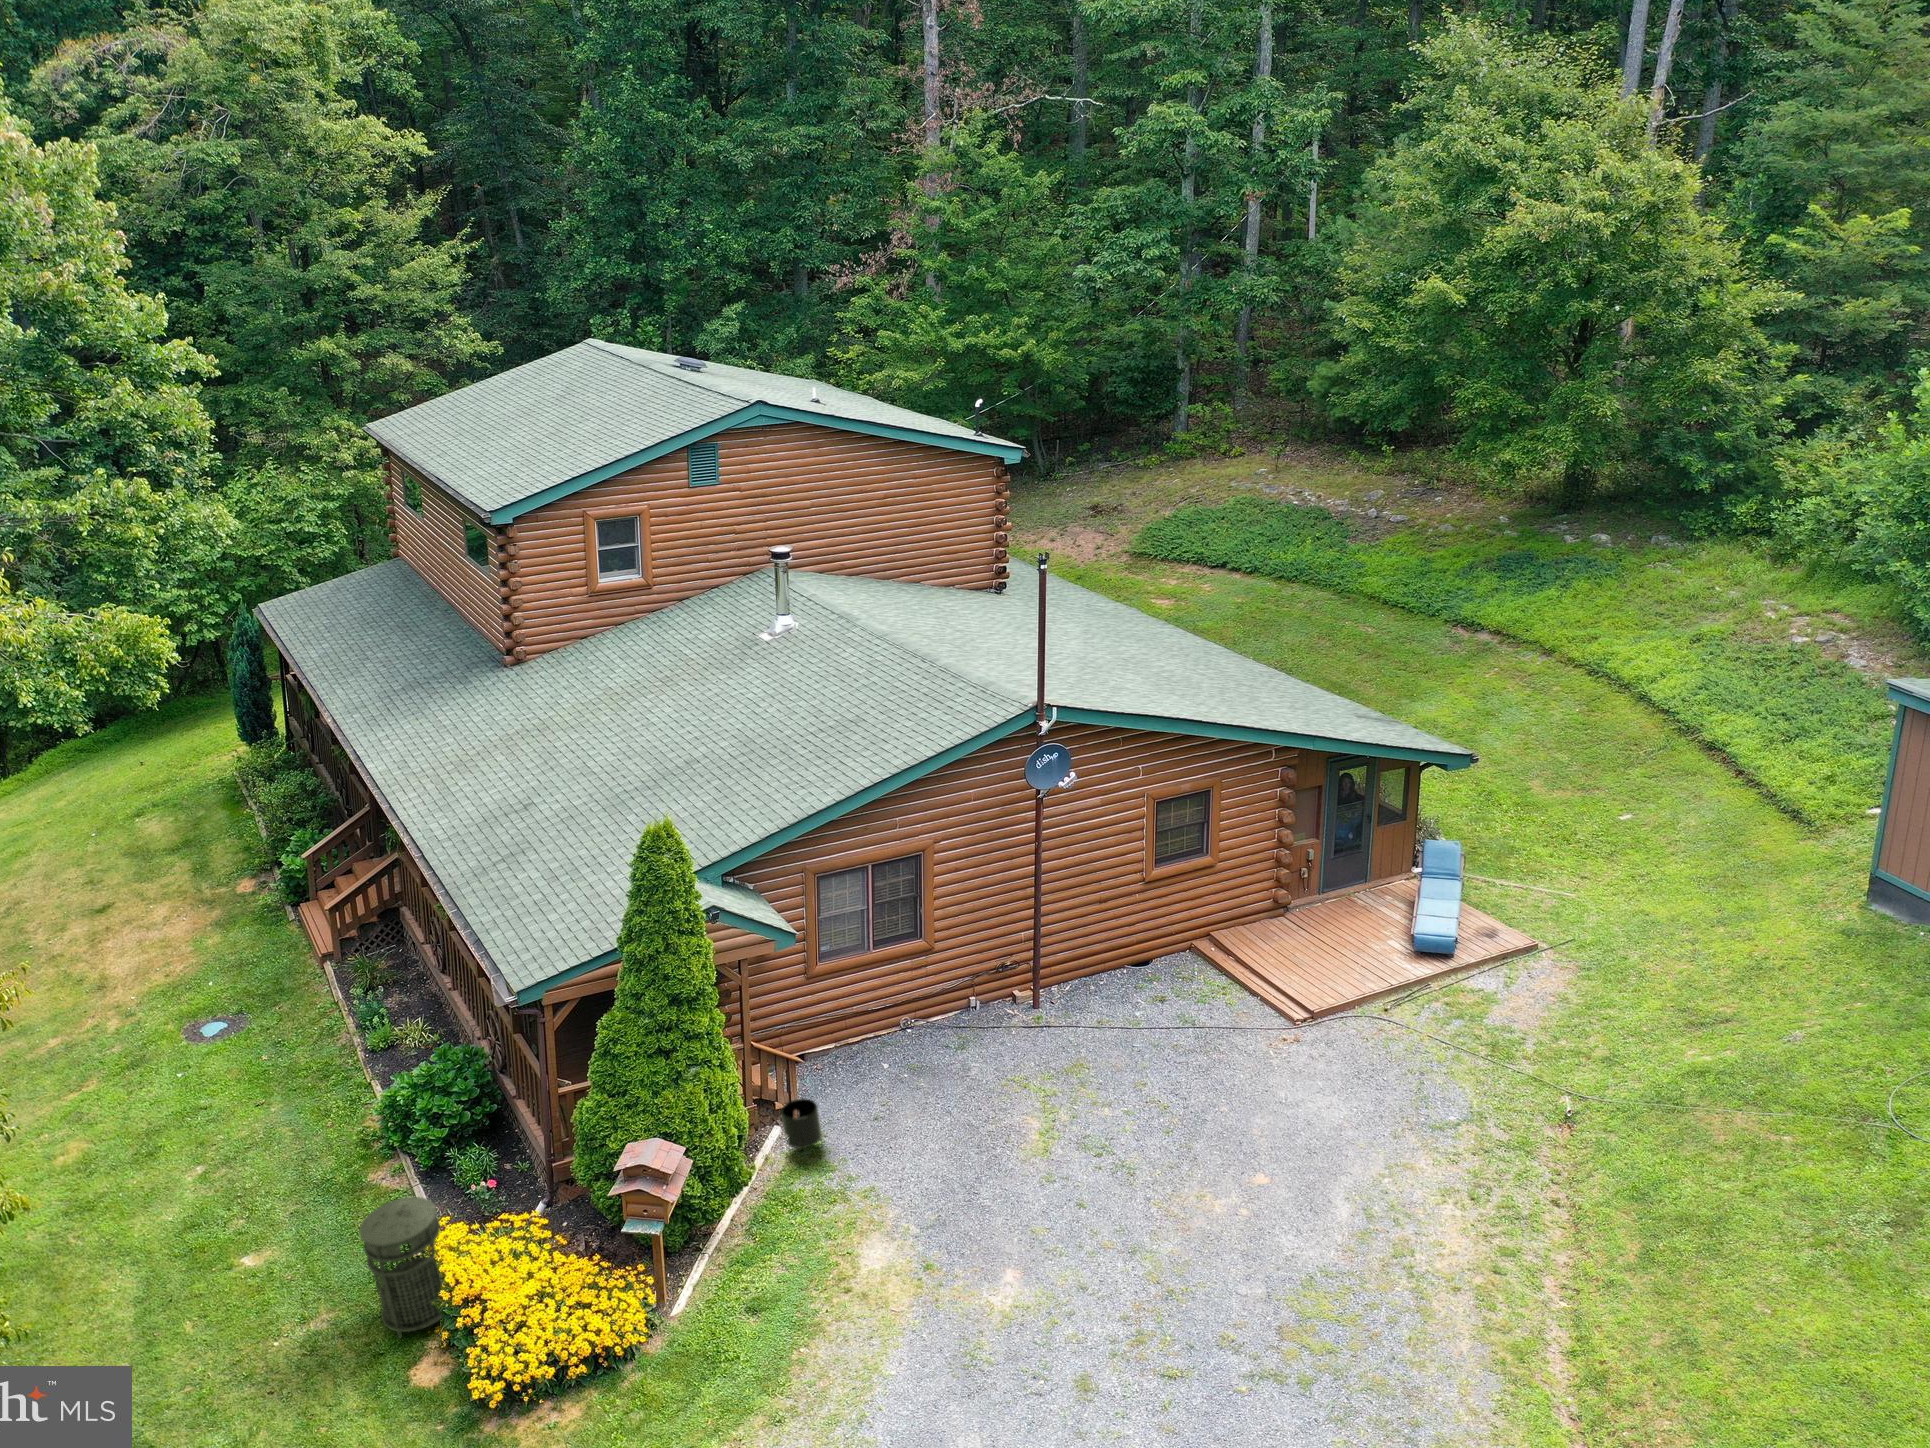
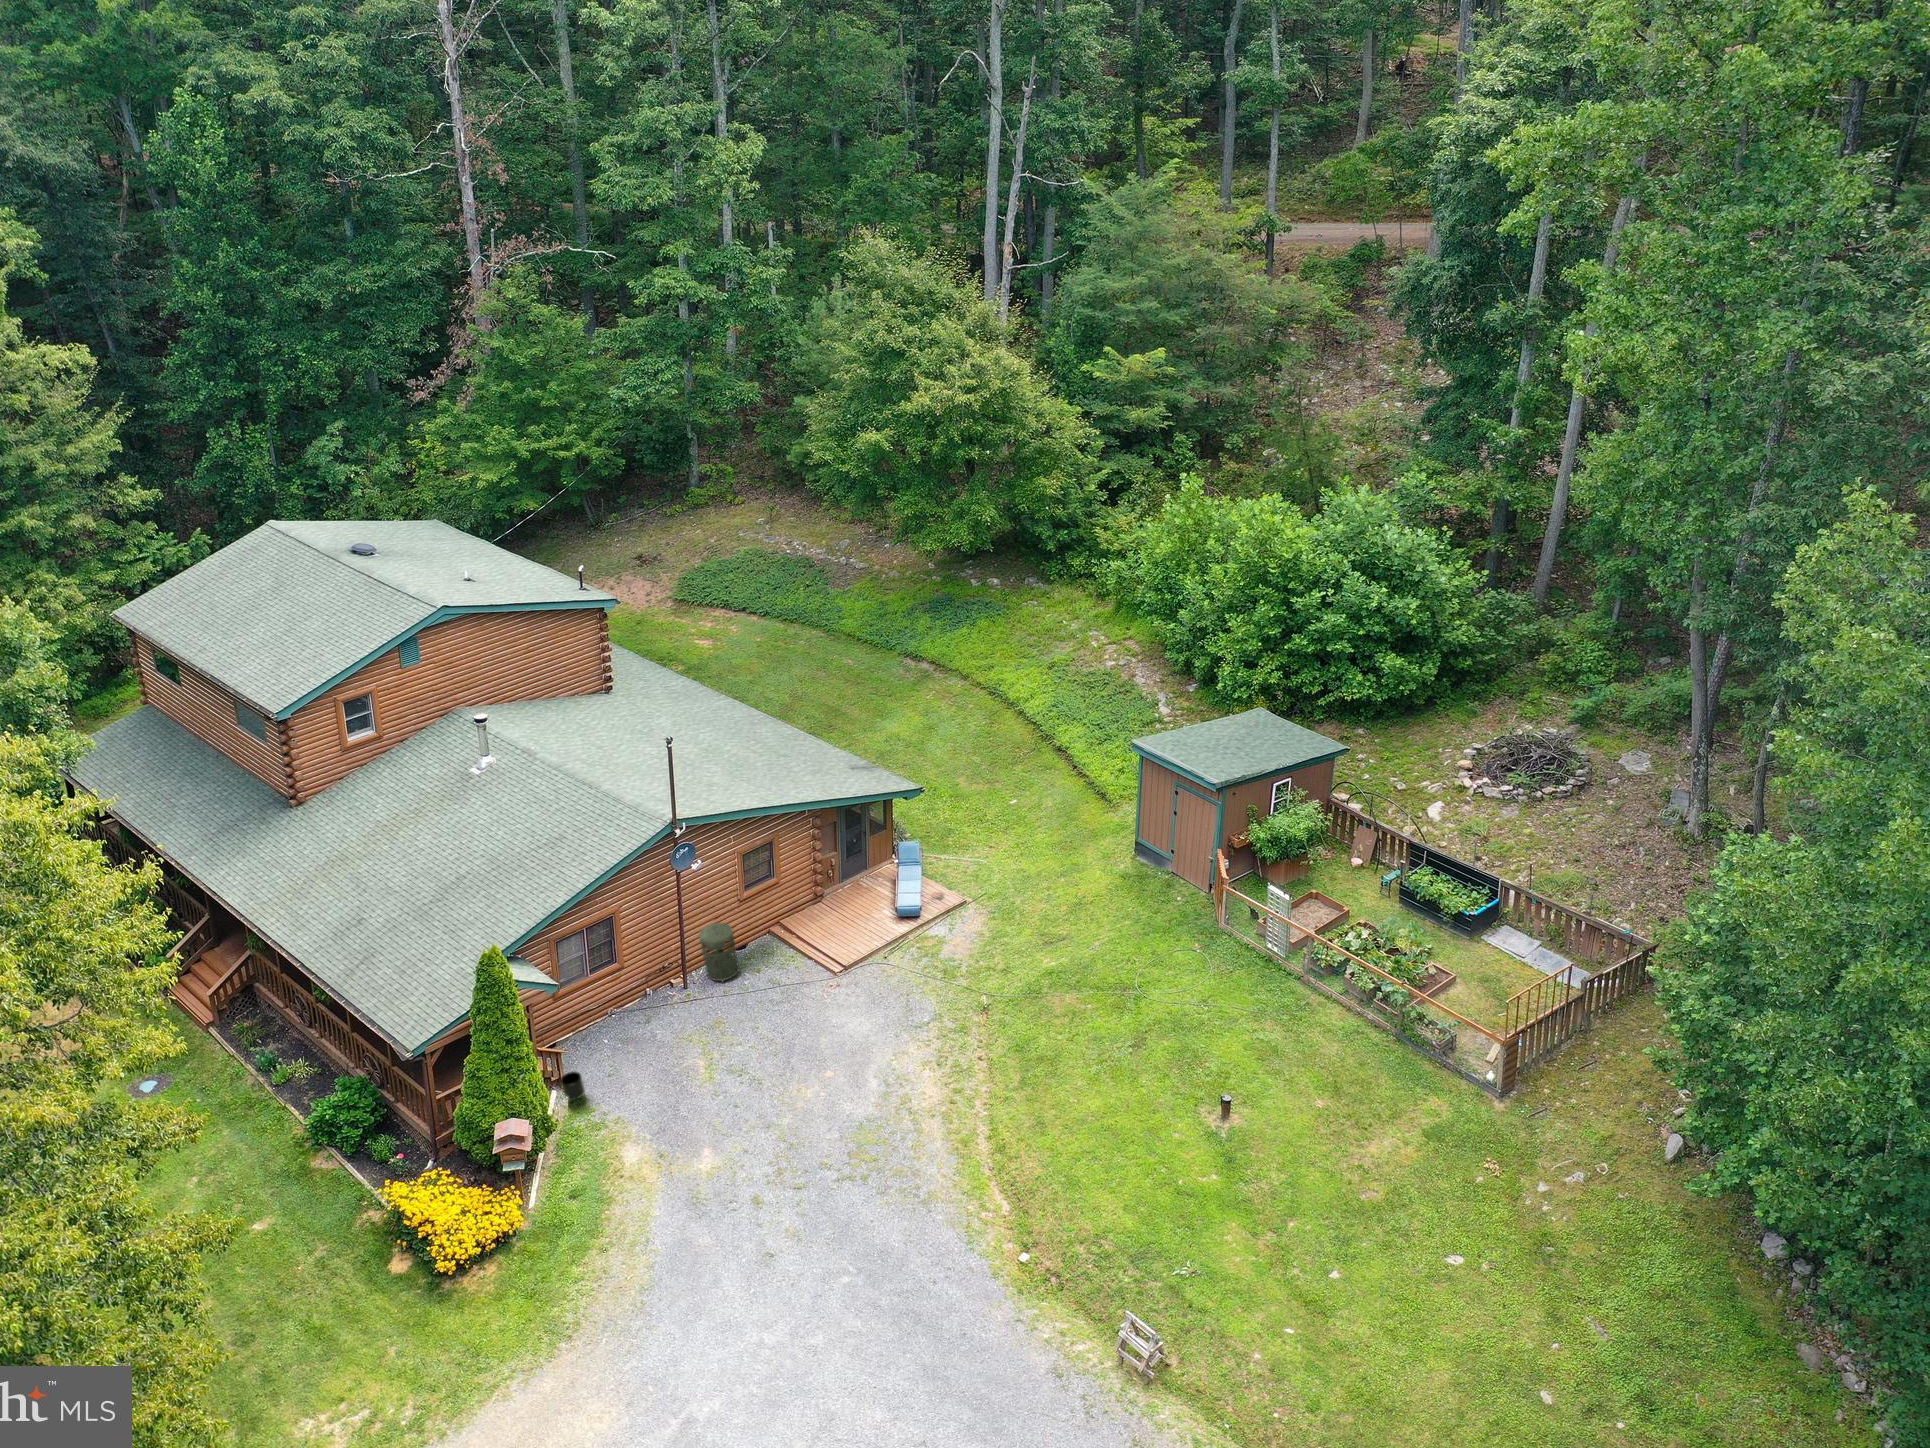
trash can: present [360,1197,442,1338] -> present [699,923,739,983]

